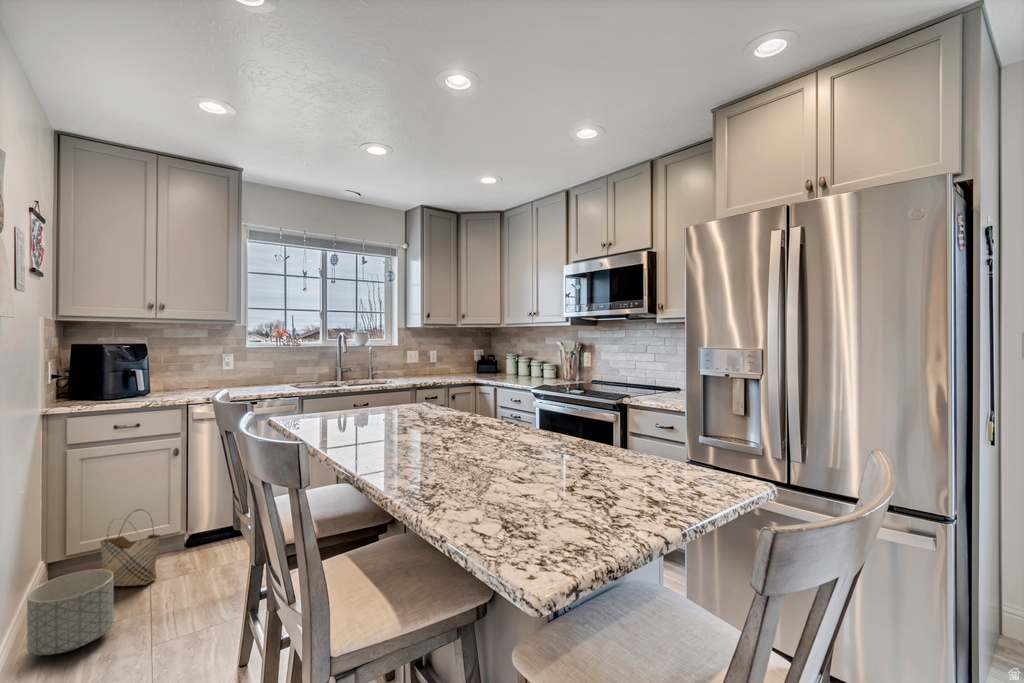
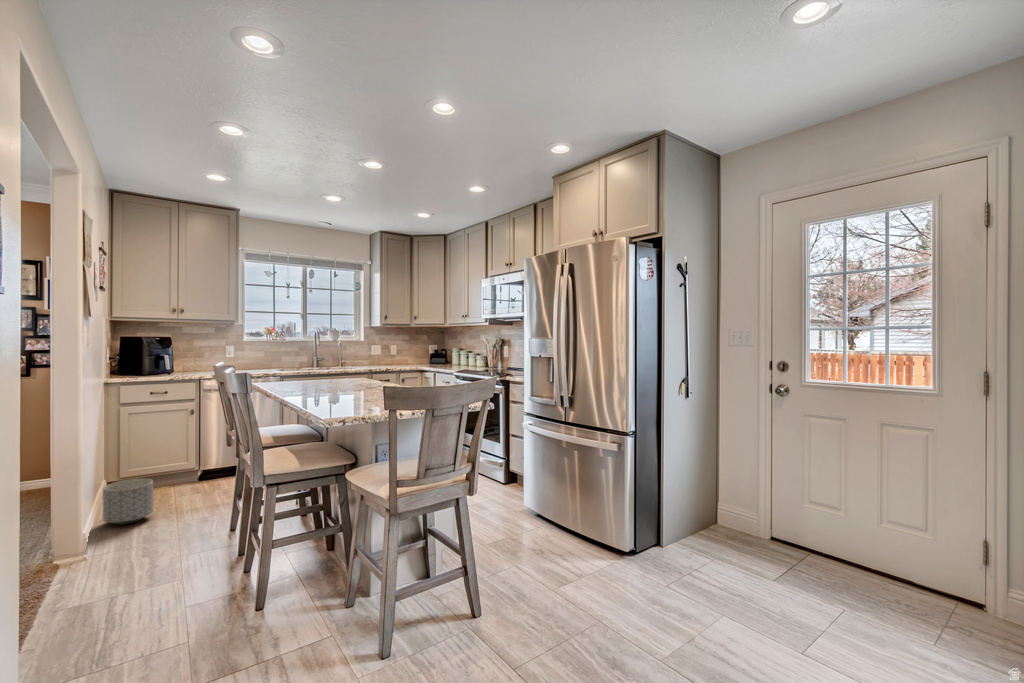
woven basket: present [100,509,160,586] -> none [141,448,182,497]

